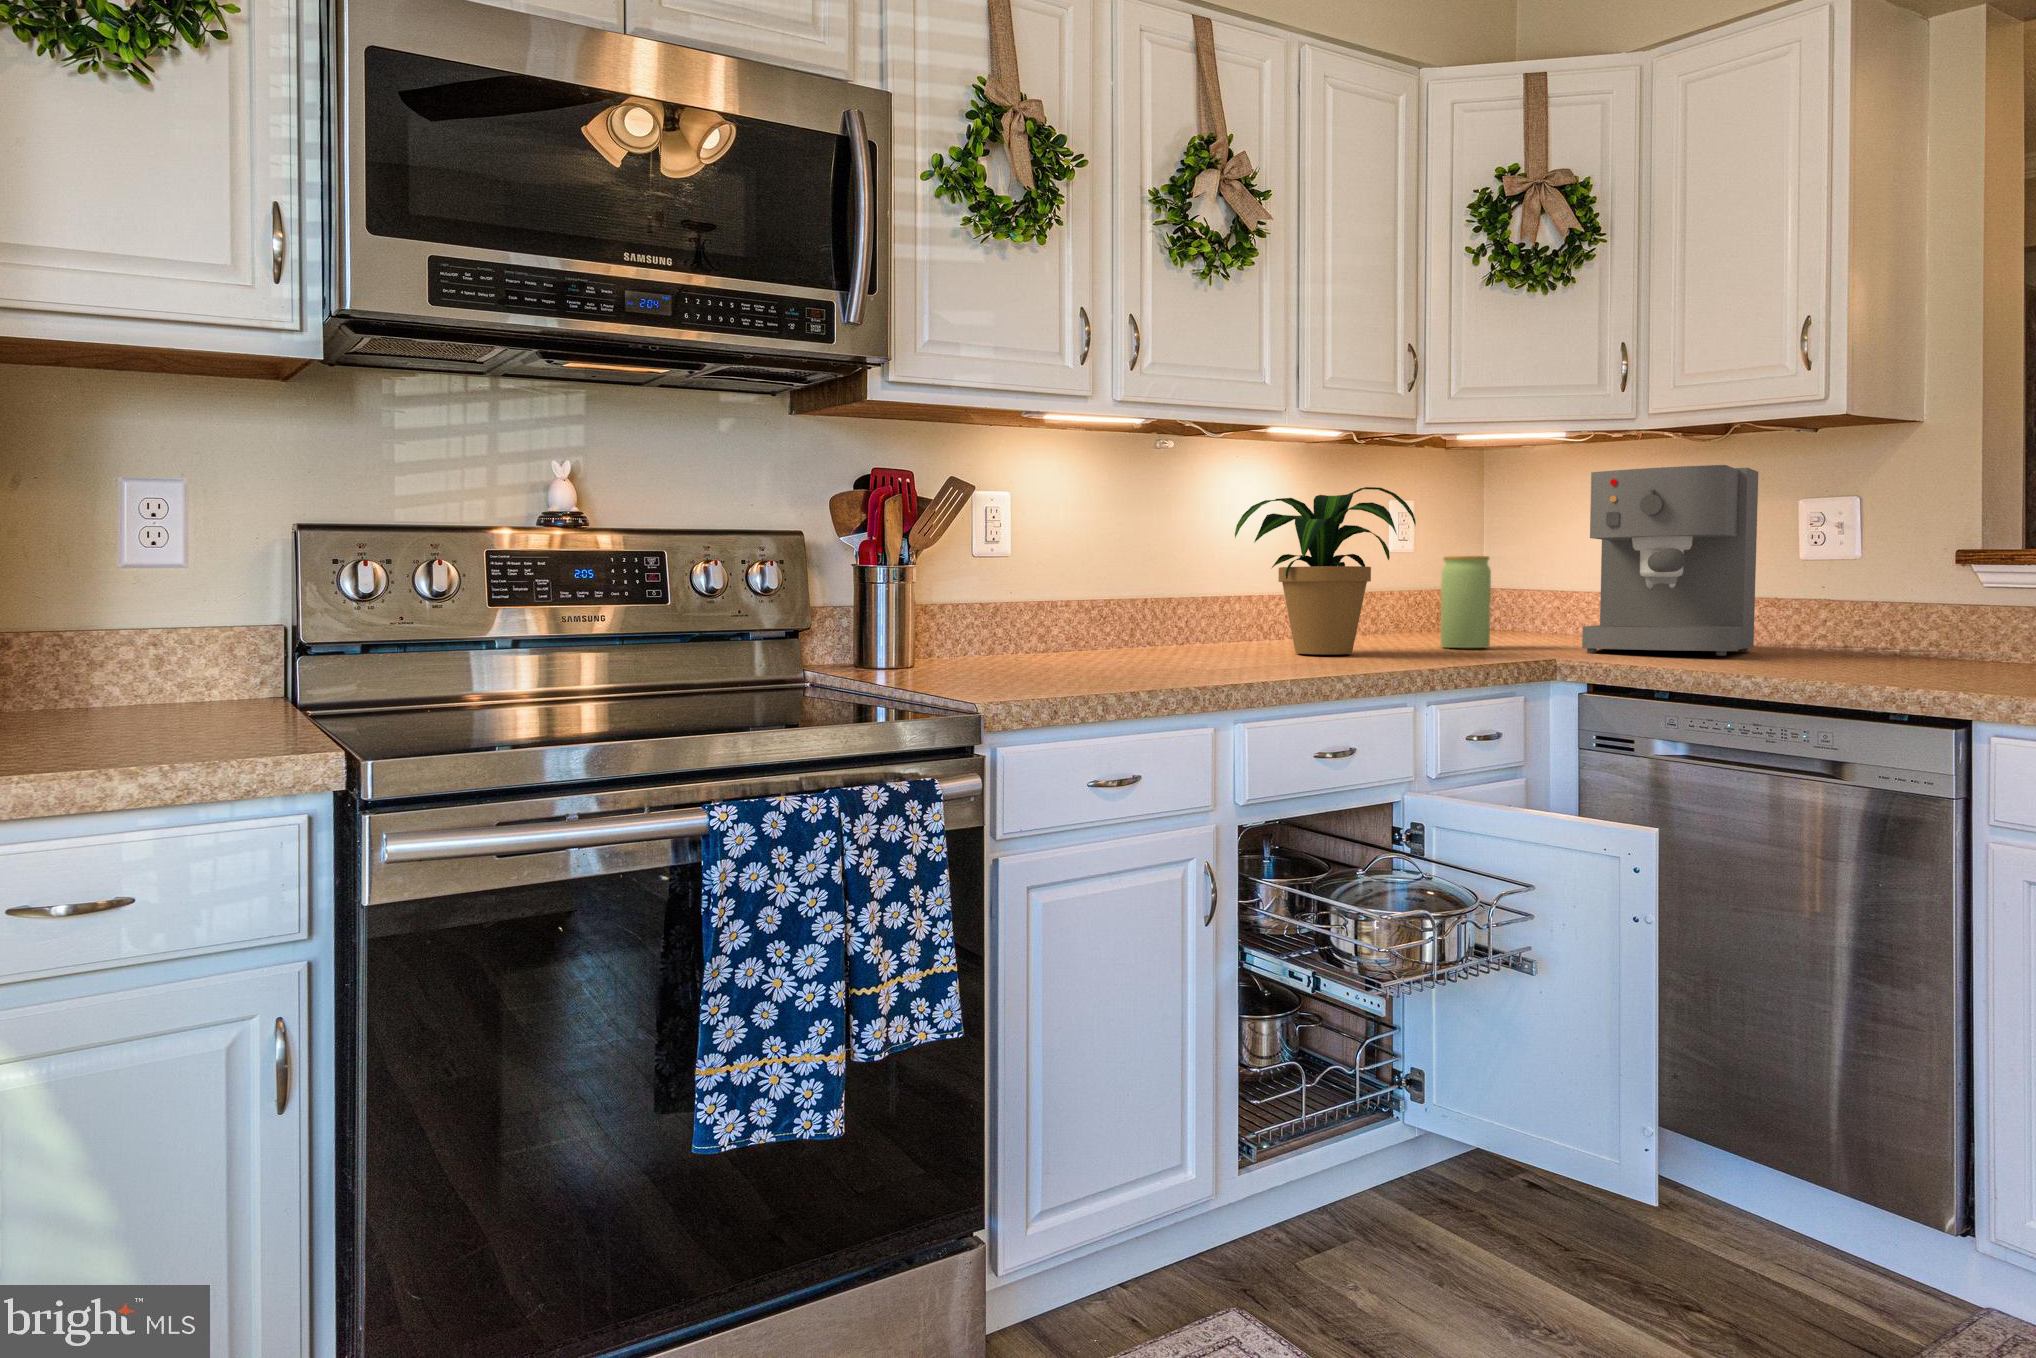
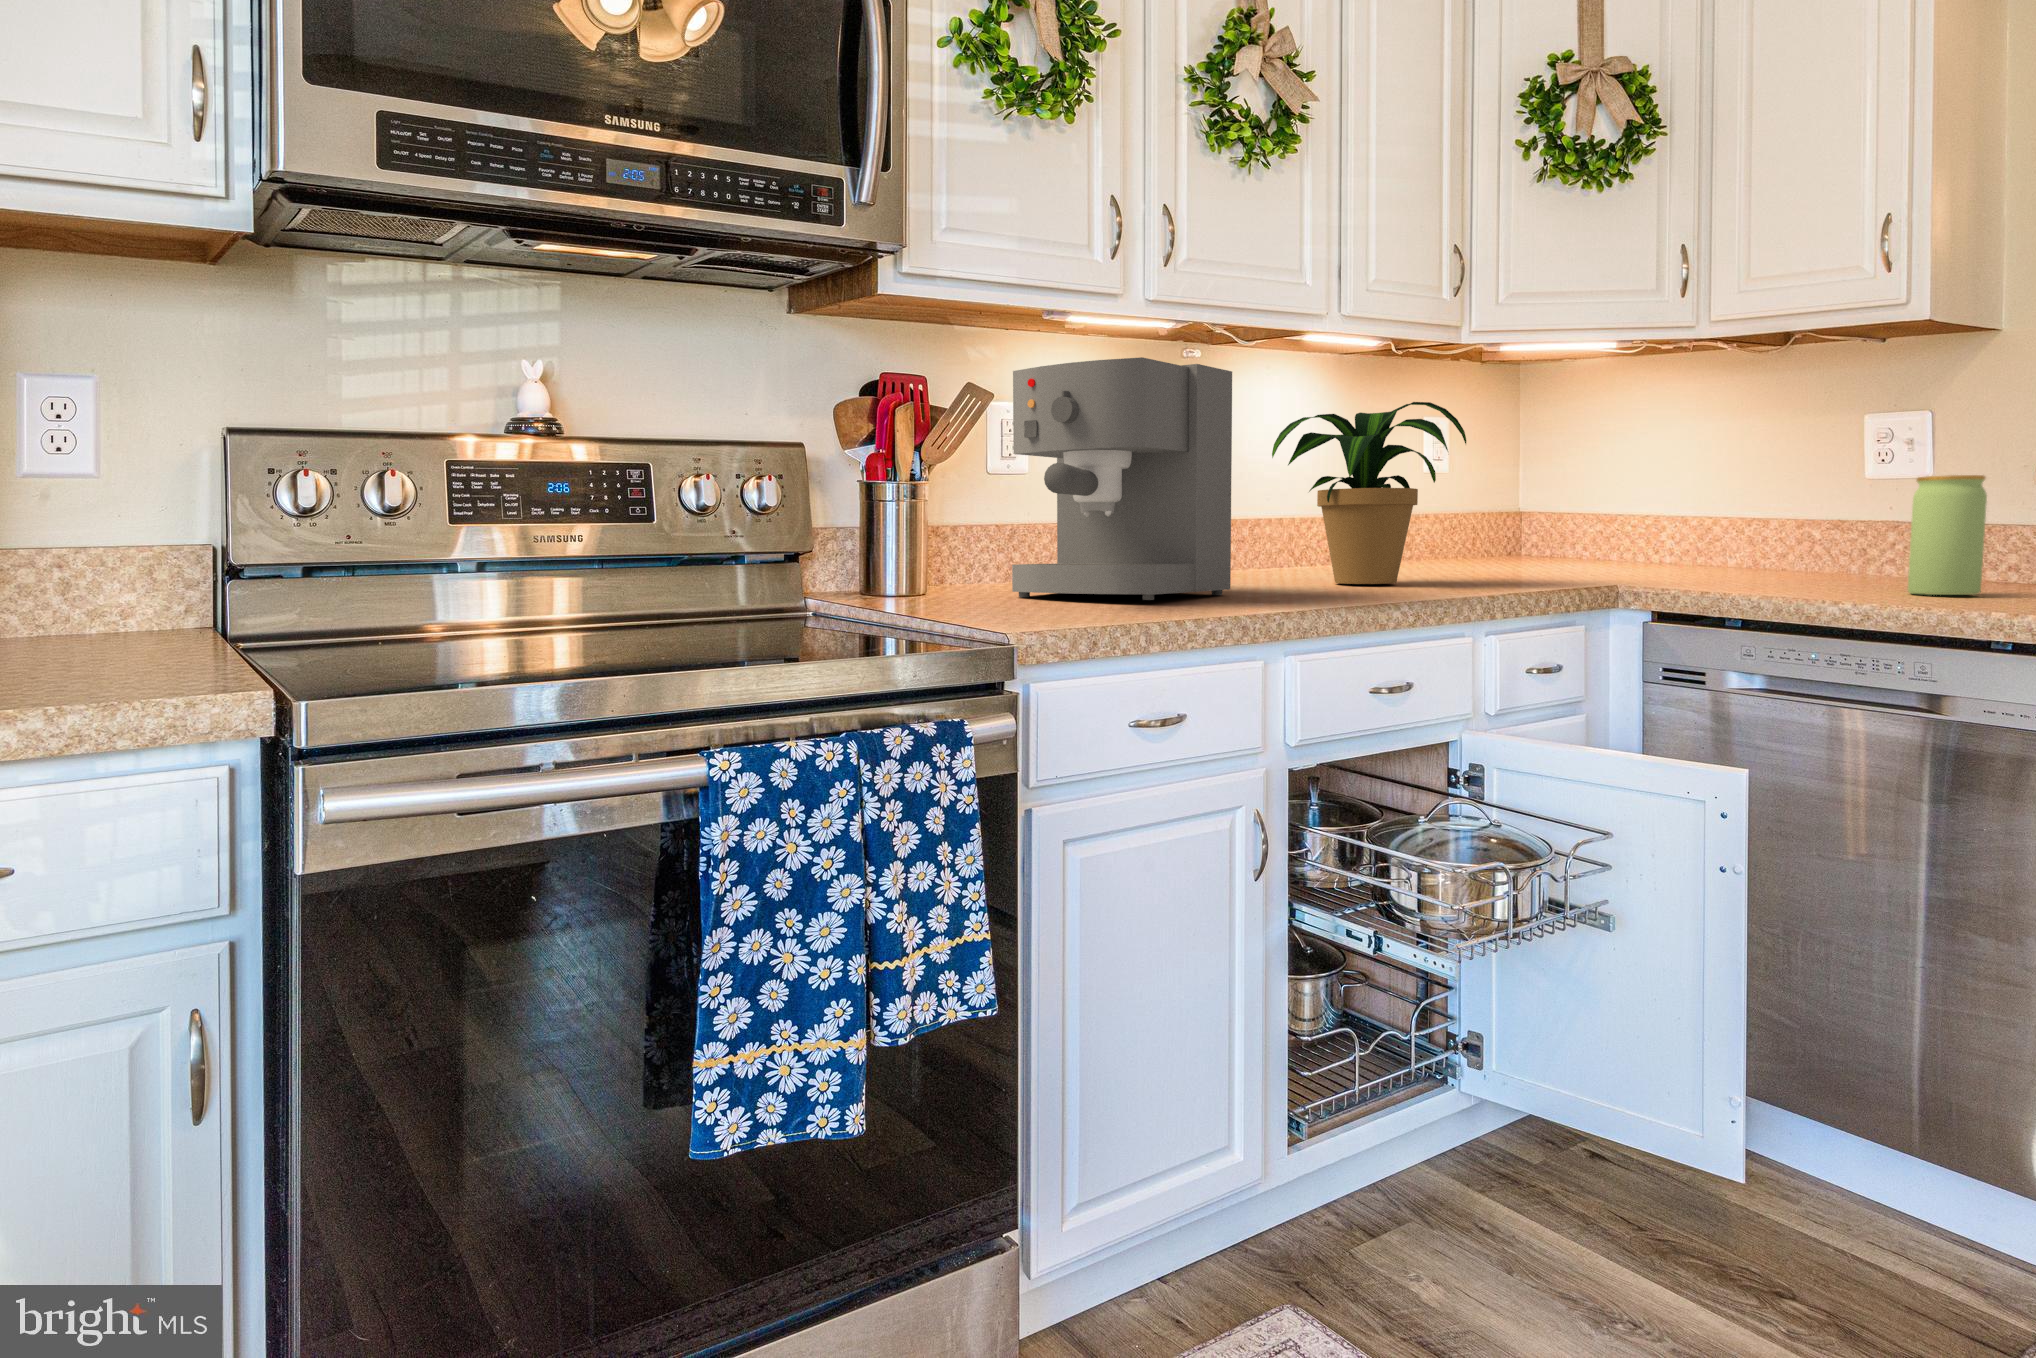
coffee maker: present [1582,465,1758,655] -> present [1012,357,1232,600]
jar: present [1441,556,1491,648] -> present [1908,475,1987,595]

